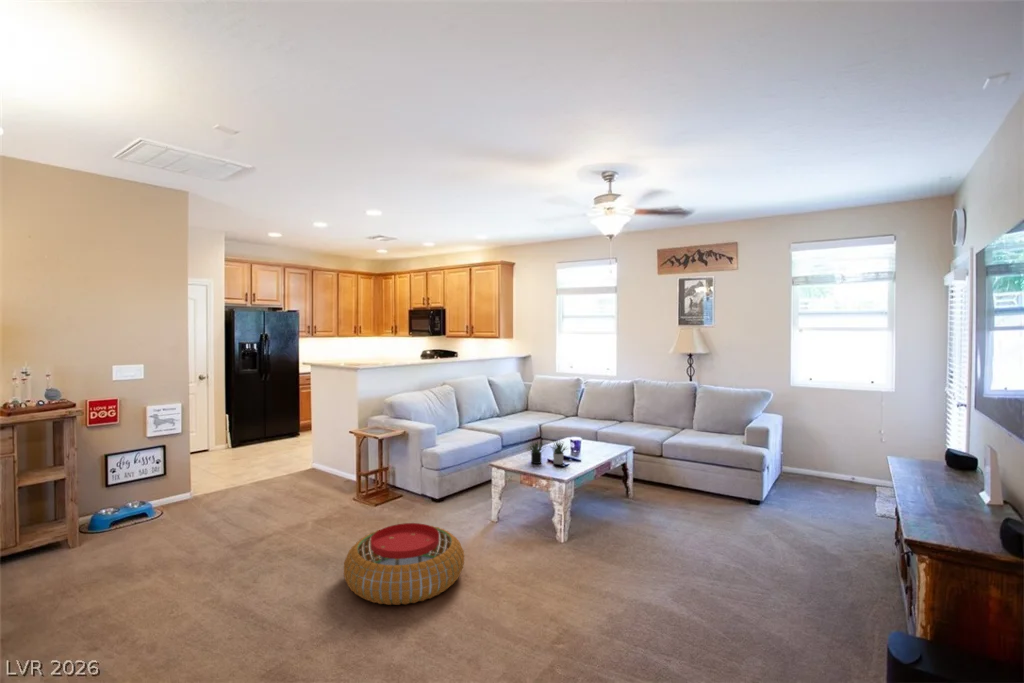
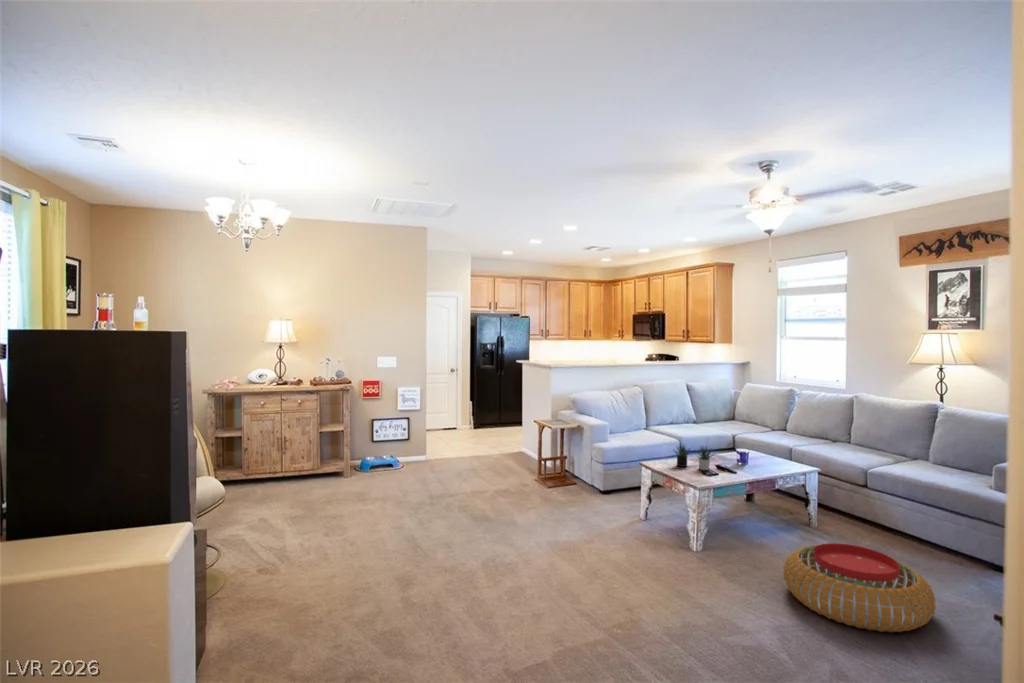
pouf: present [344,523,464,605] -> present [784,543,936,632]

